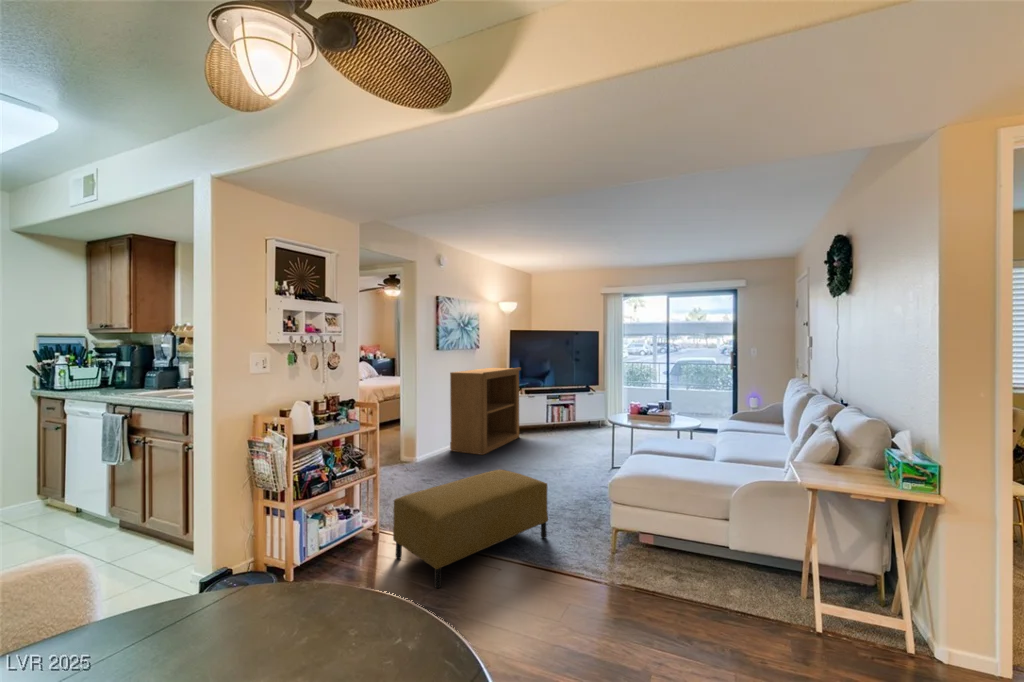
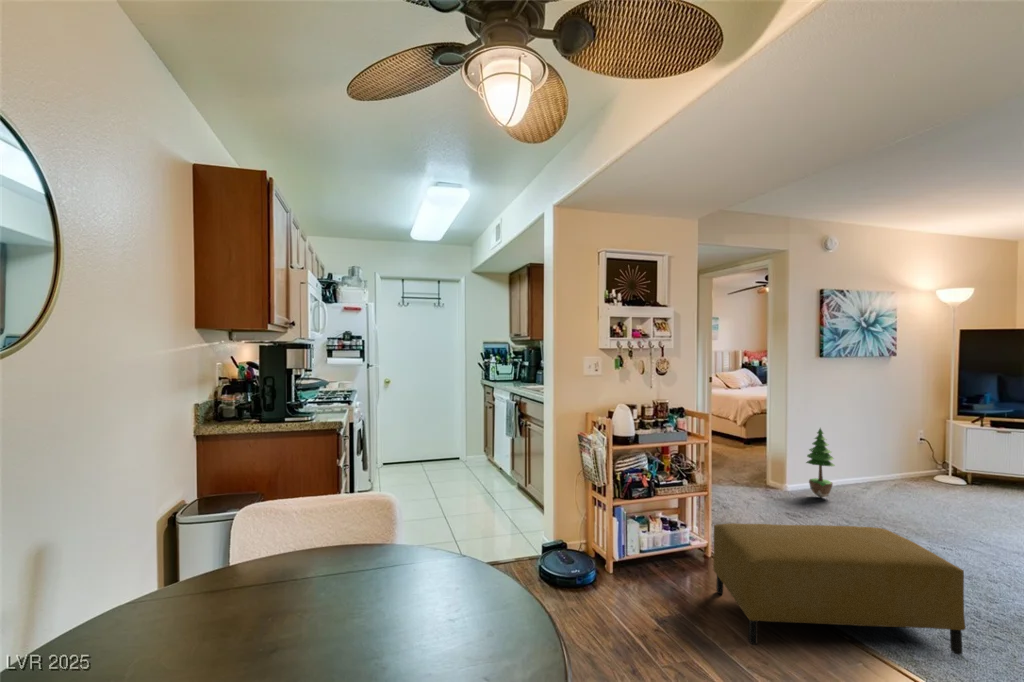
bookshelf: present [450,368,521,455] -> none [842,385,983,507]
potted tree: none [429,405,448,460] -> present [806,428,835,498]

